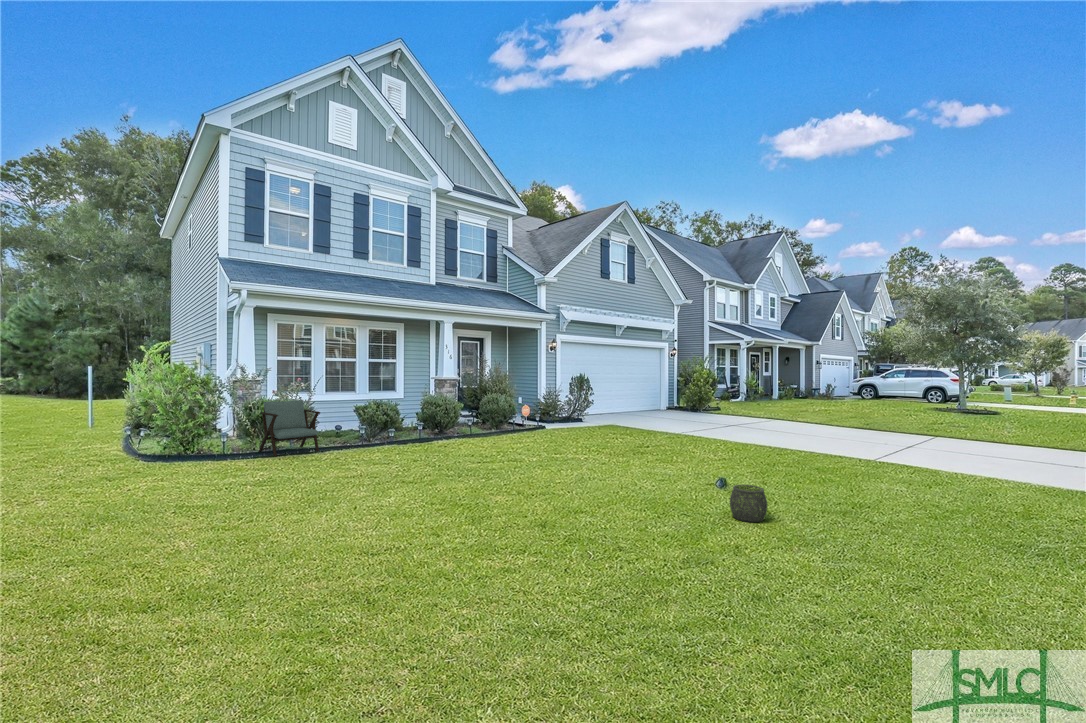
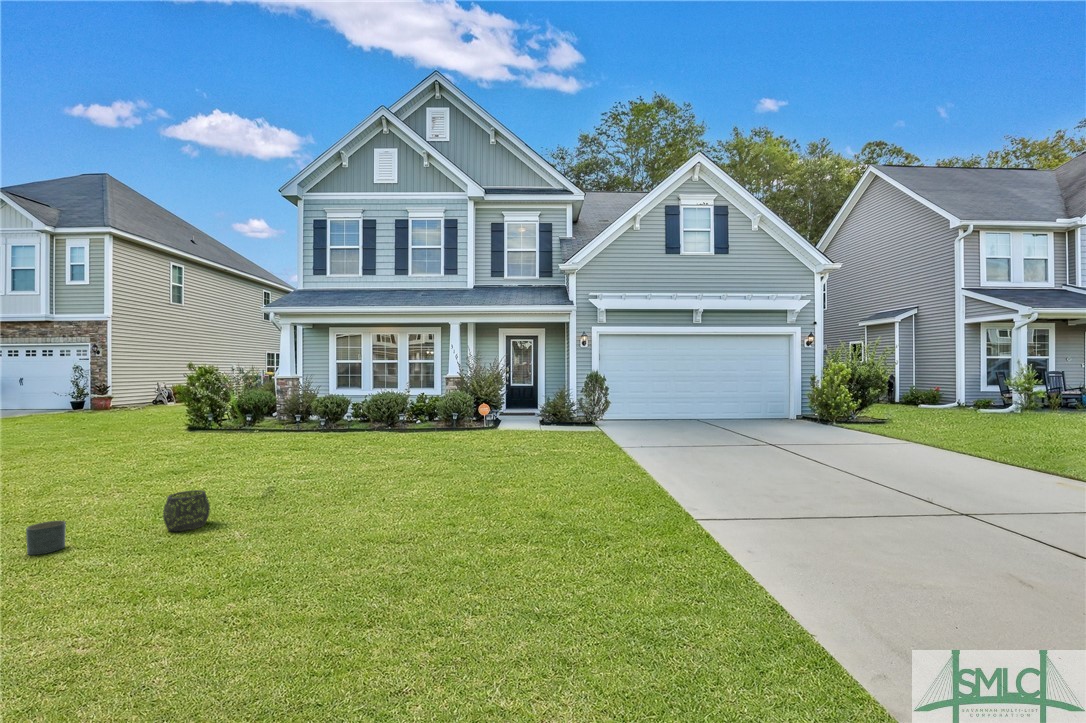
lounge chair: present [259,400,320,457] -> none [258,394,304,435]
planter: none [749,523,780,557] -> present [26,521,66,555]

